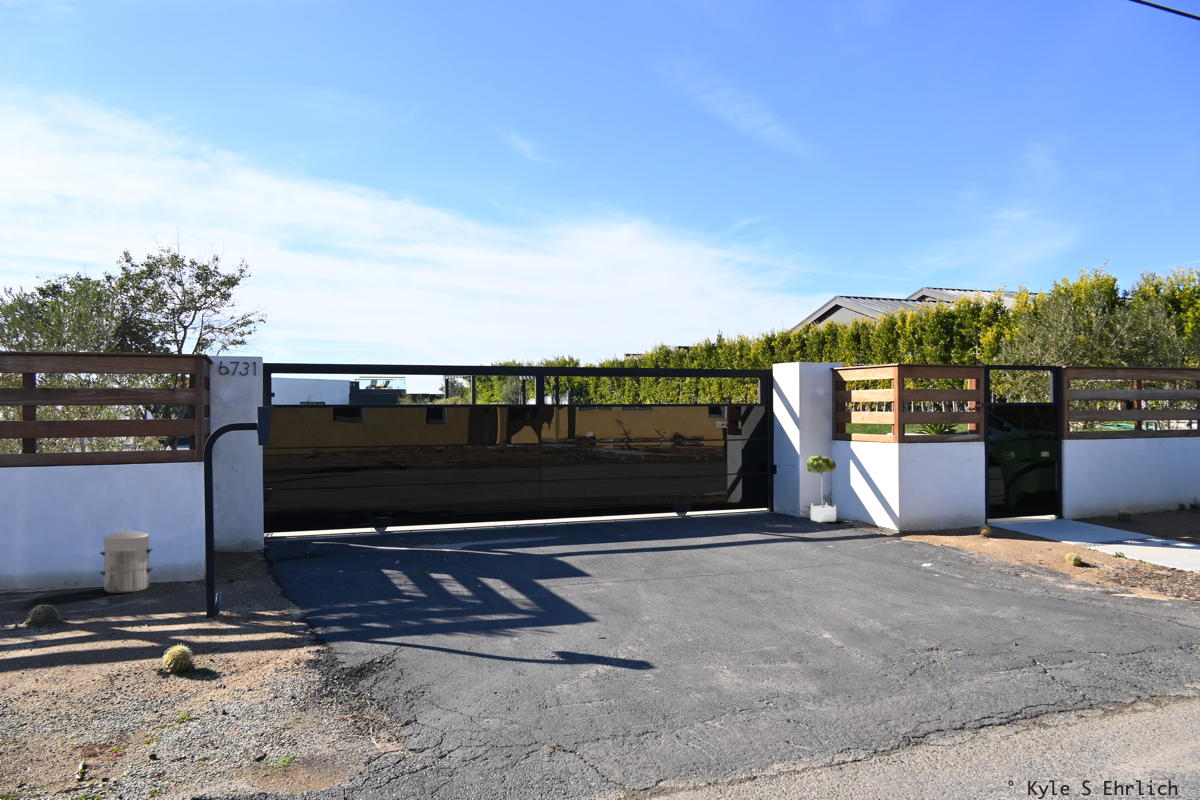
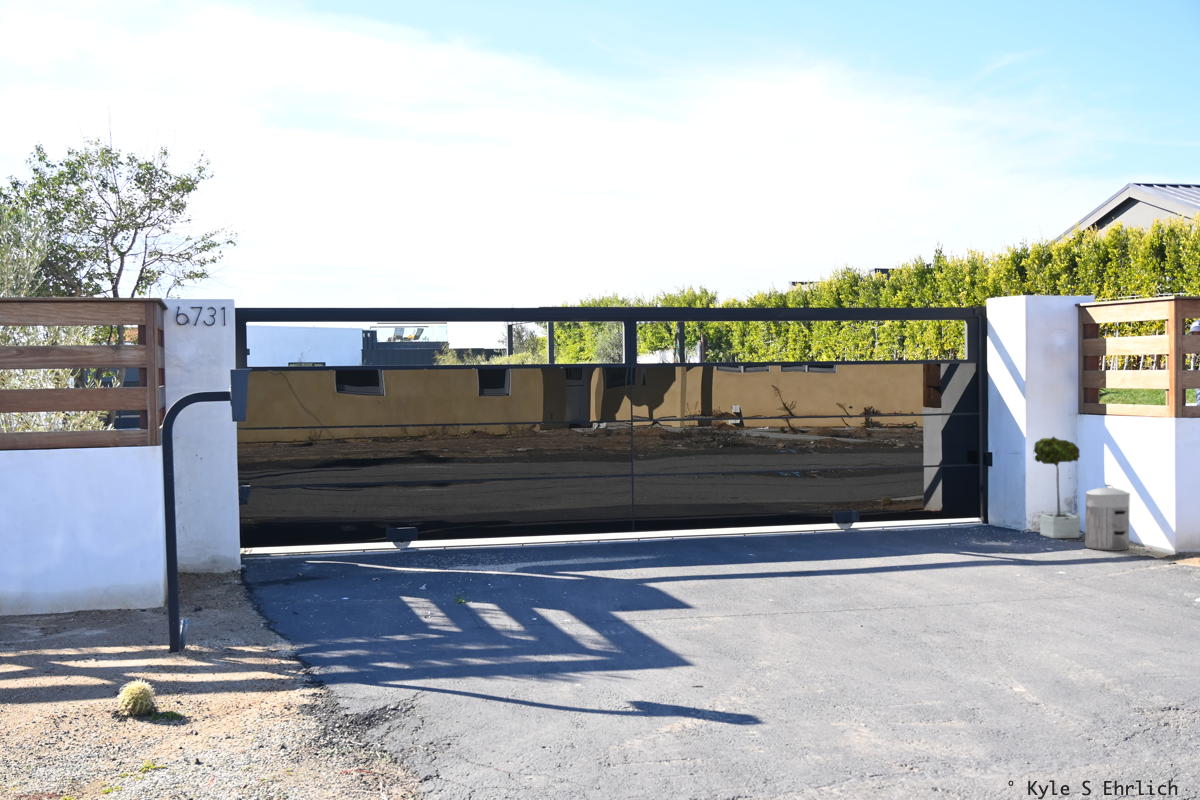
waste bin: present [100,529,153,593] -> present [1085,485,1130,551]

